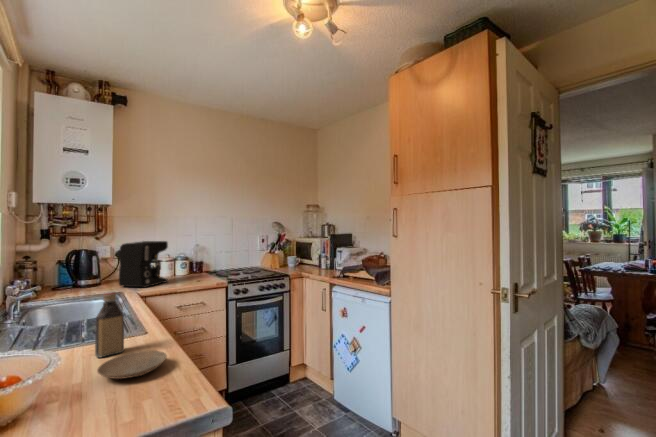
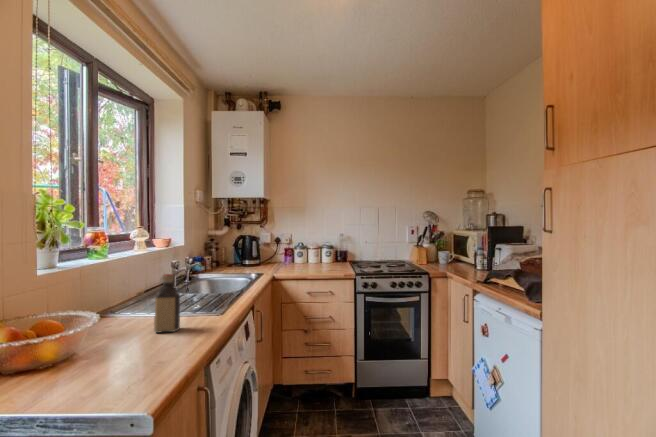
coffee maker: present [119,241,168,287] -> none [270,230,309,271]
plate: present [97,350,167,379] -> none [110,335,179,363]

